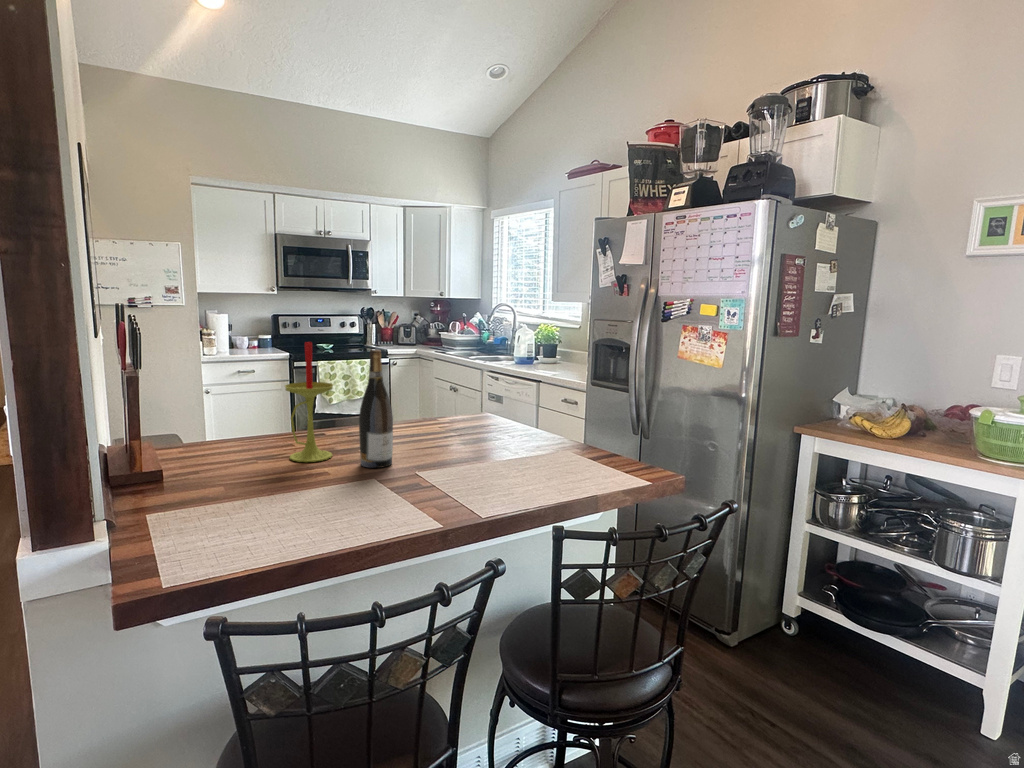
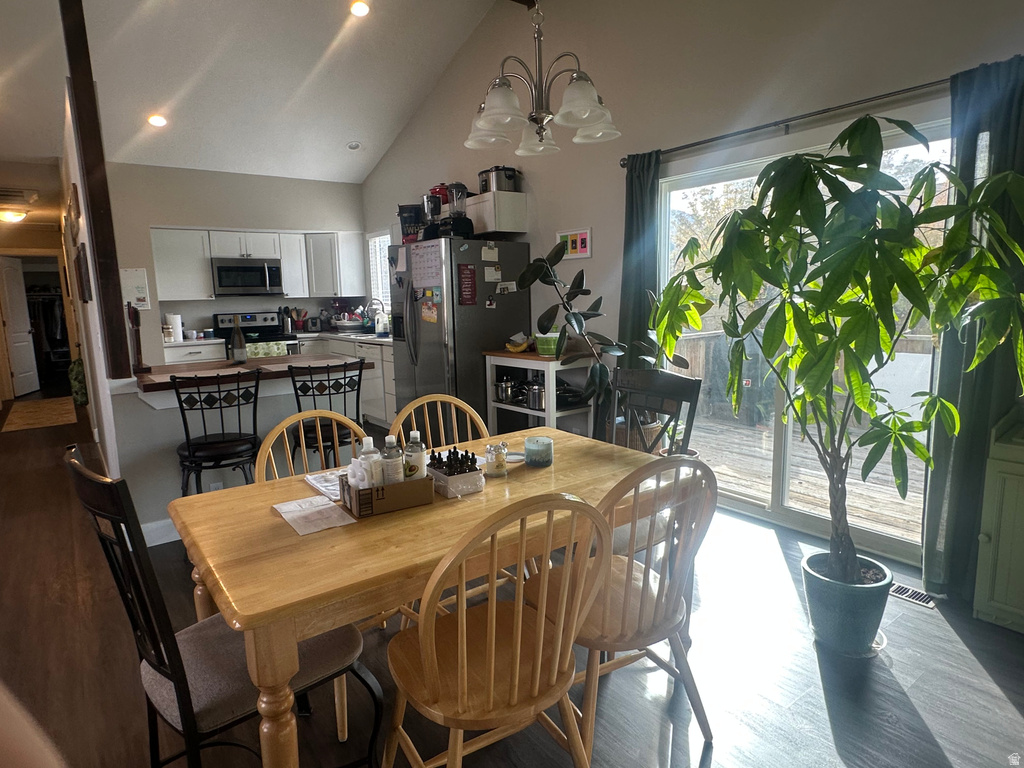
candle: present [285,342,333,462] -> none [199,312,223,364]

